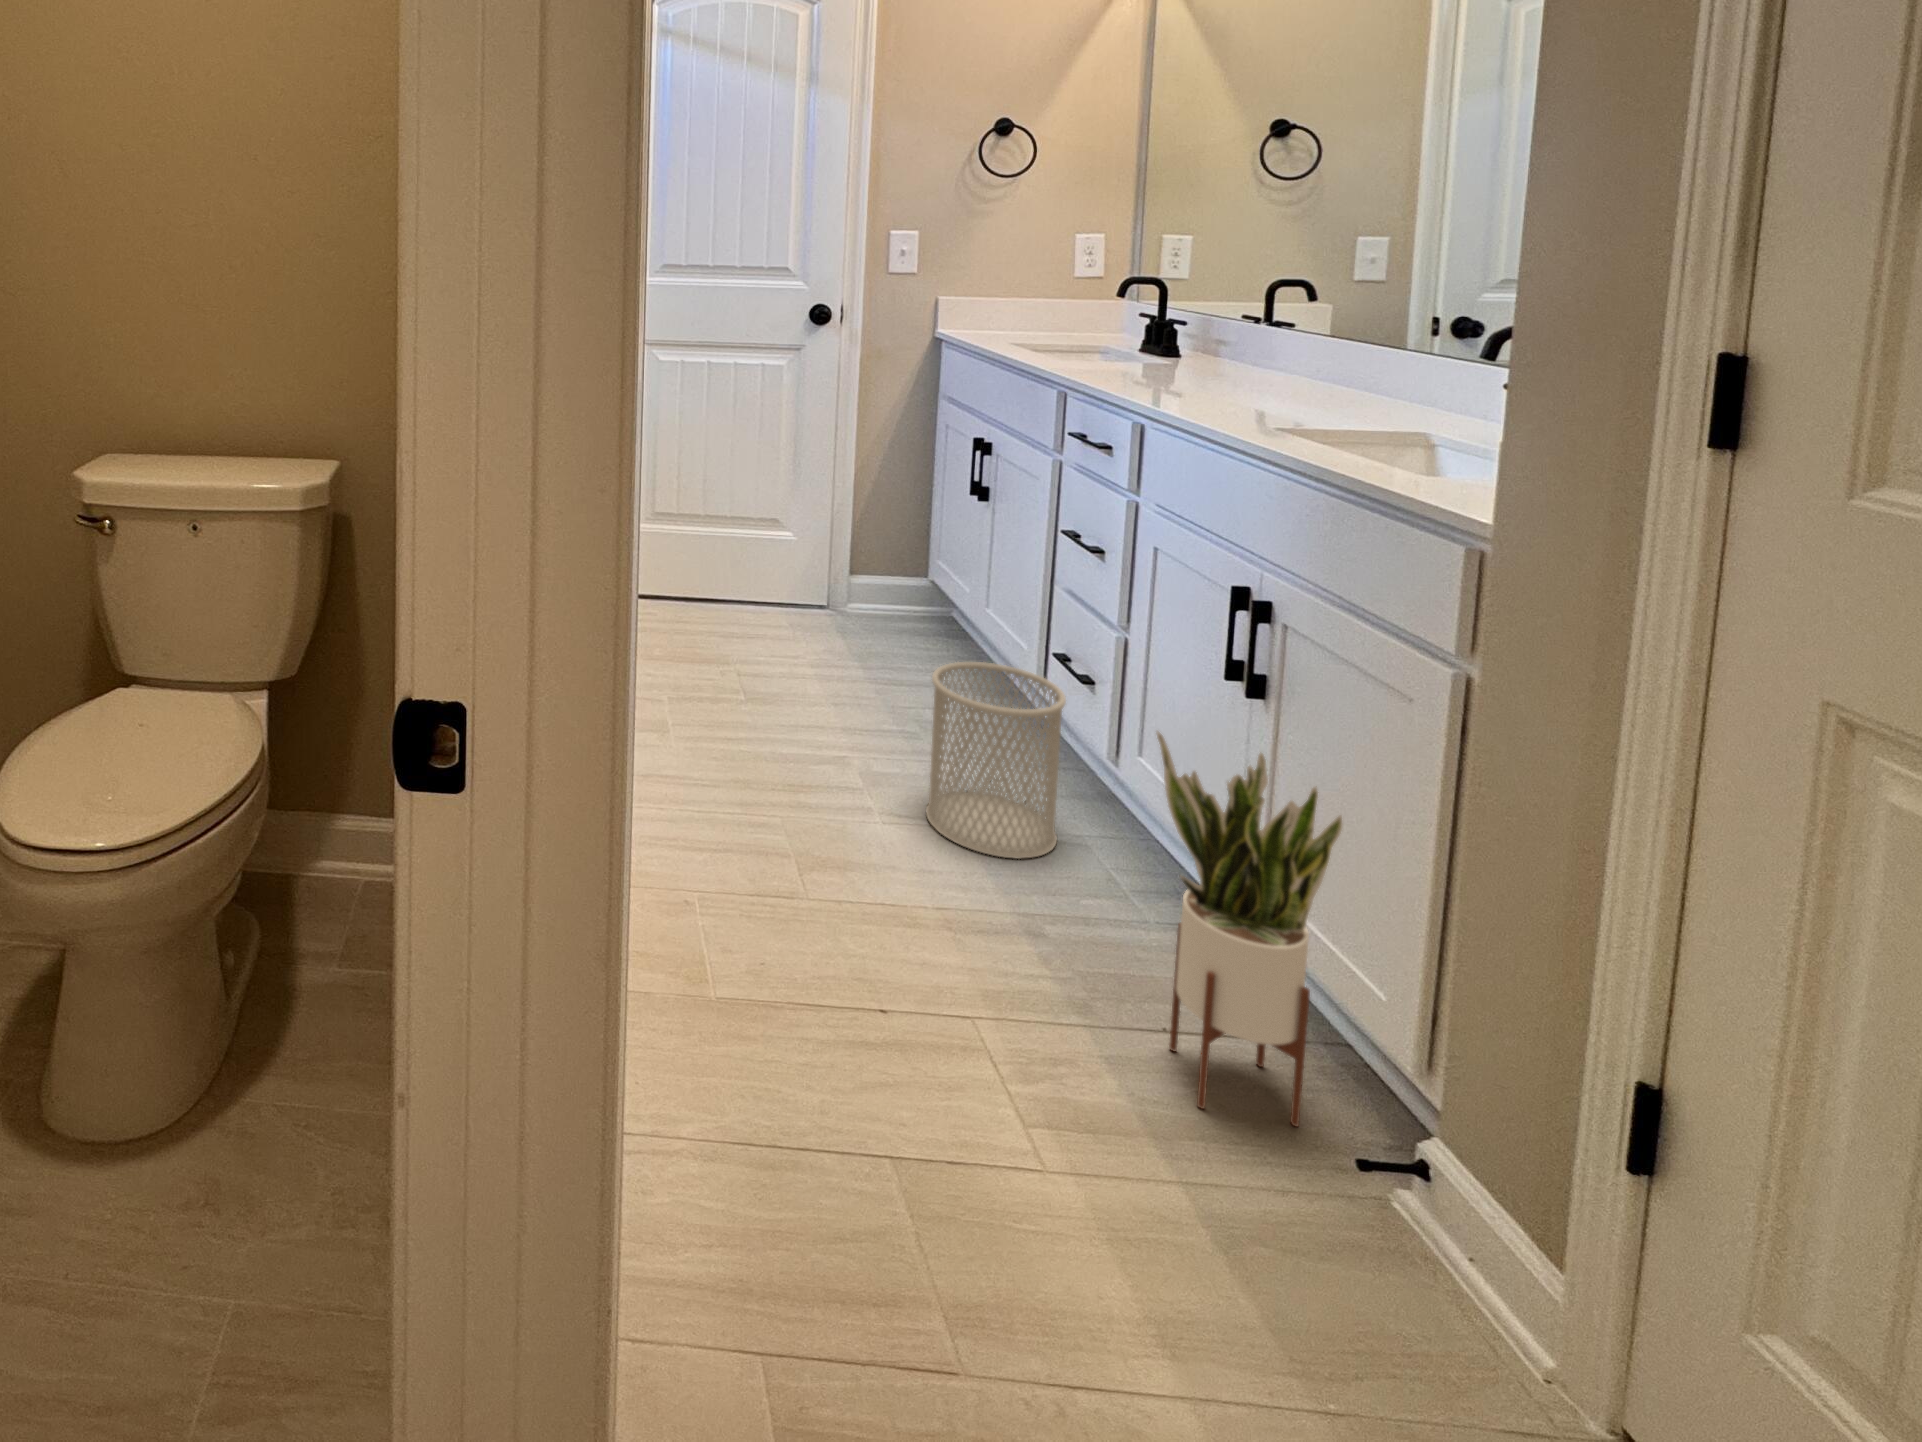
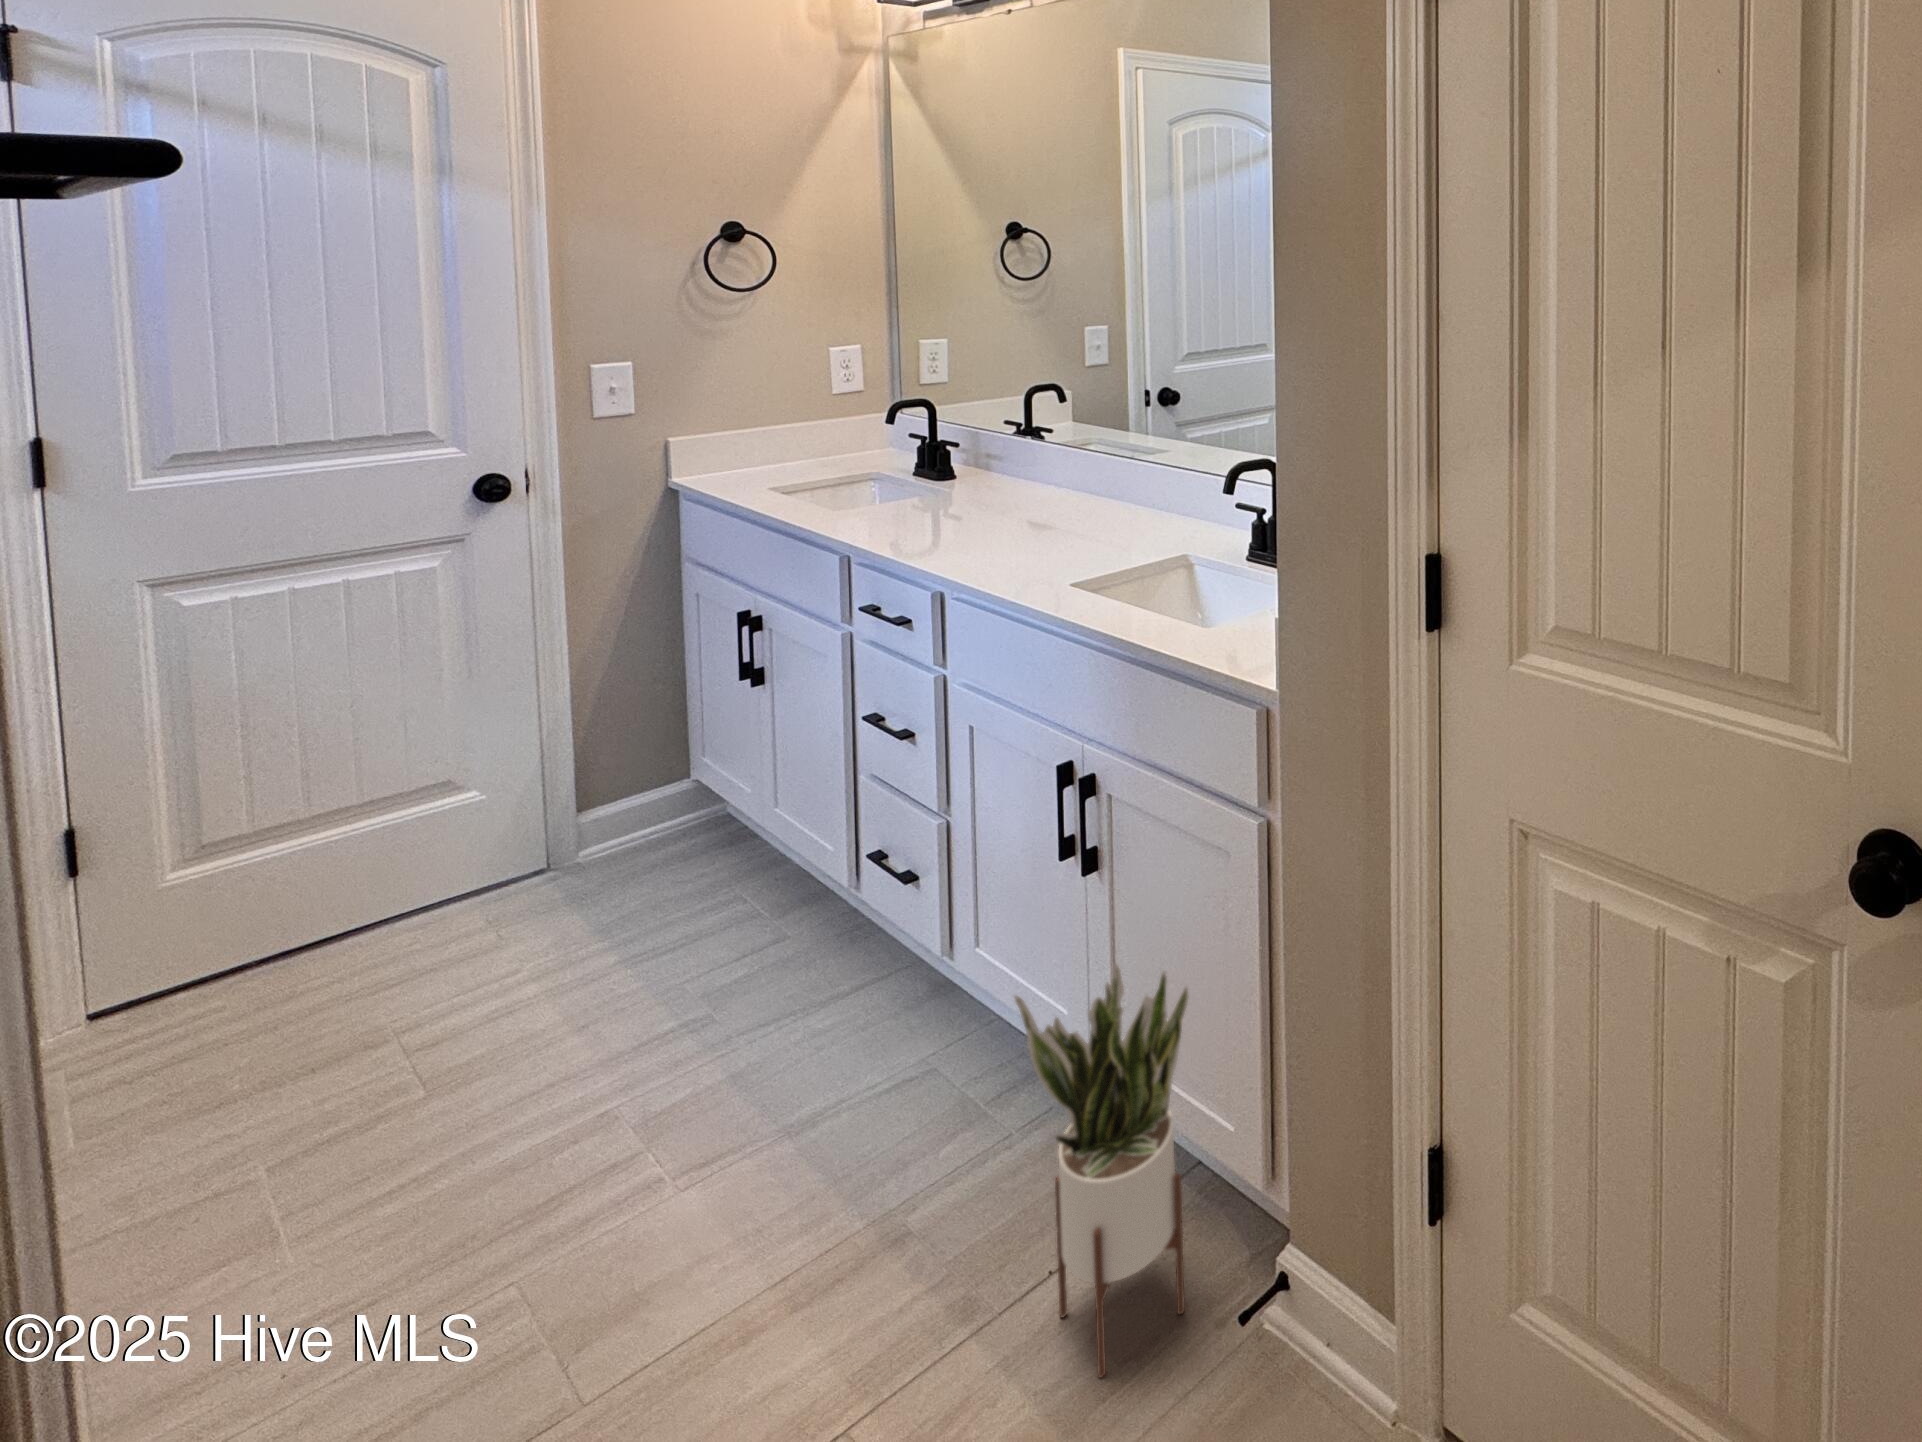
wastebasket: present [926,662,1066,858] -> none [716,911,900,1191]

